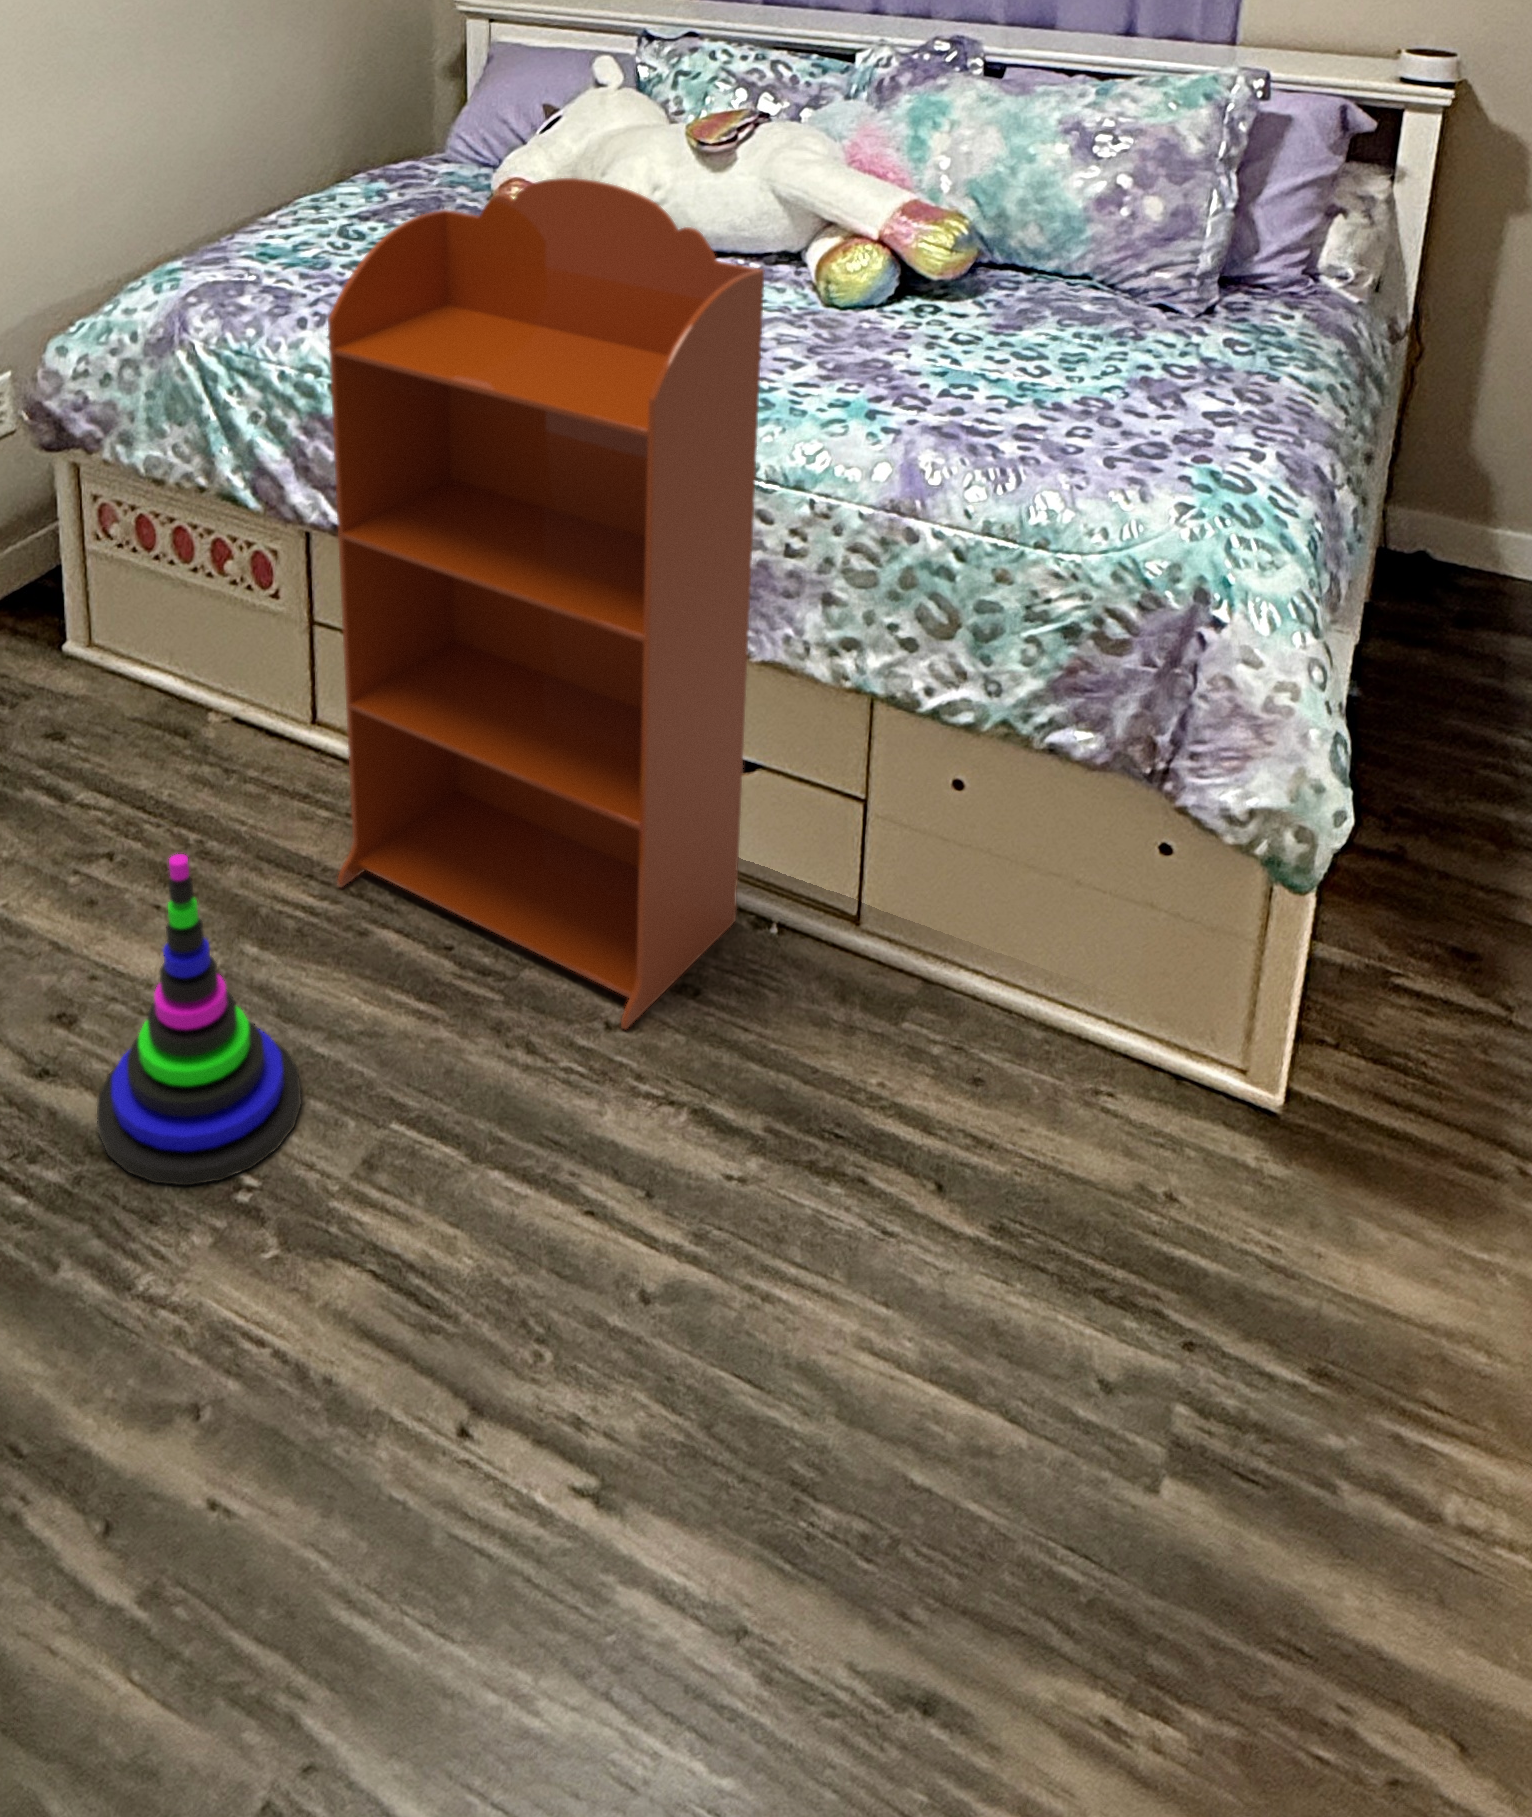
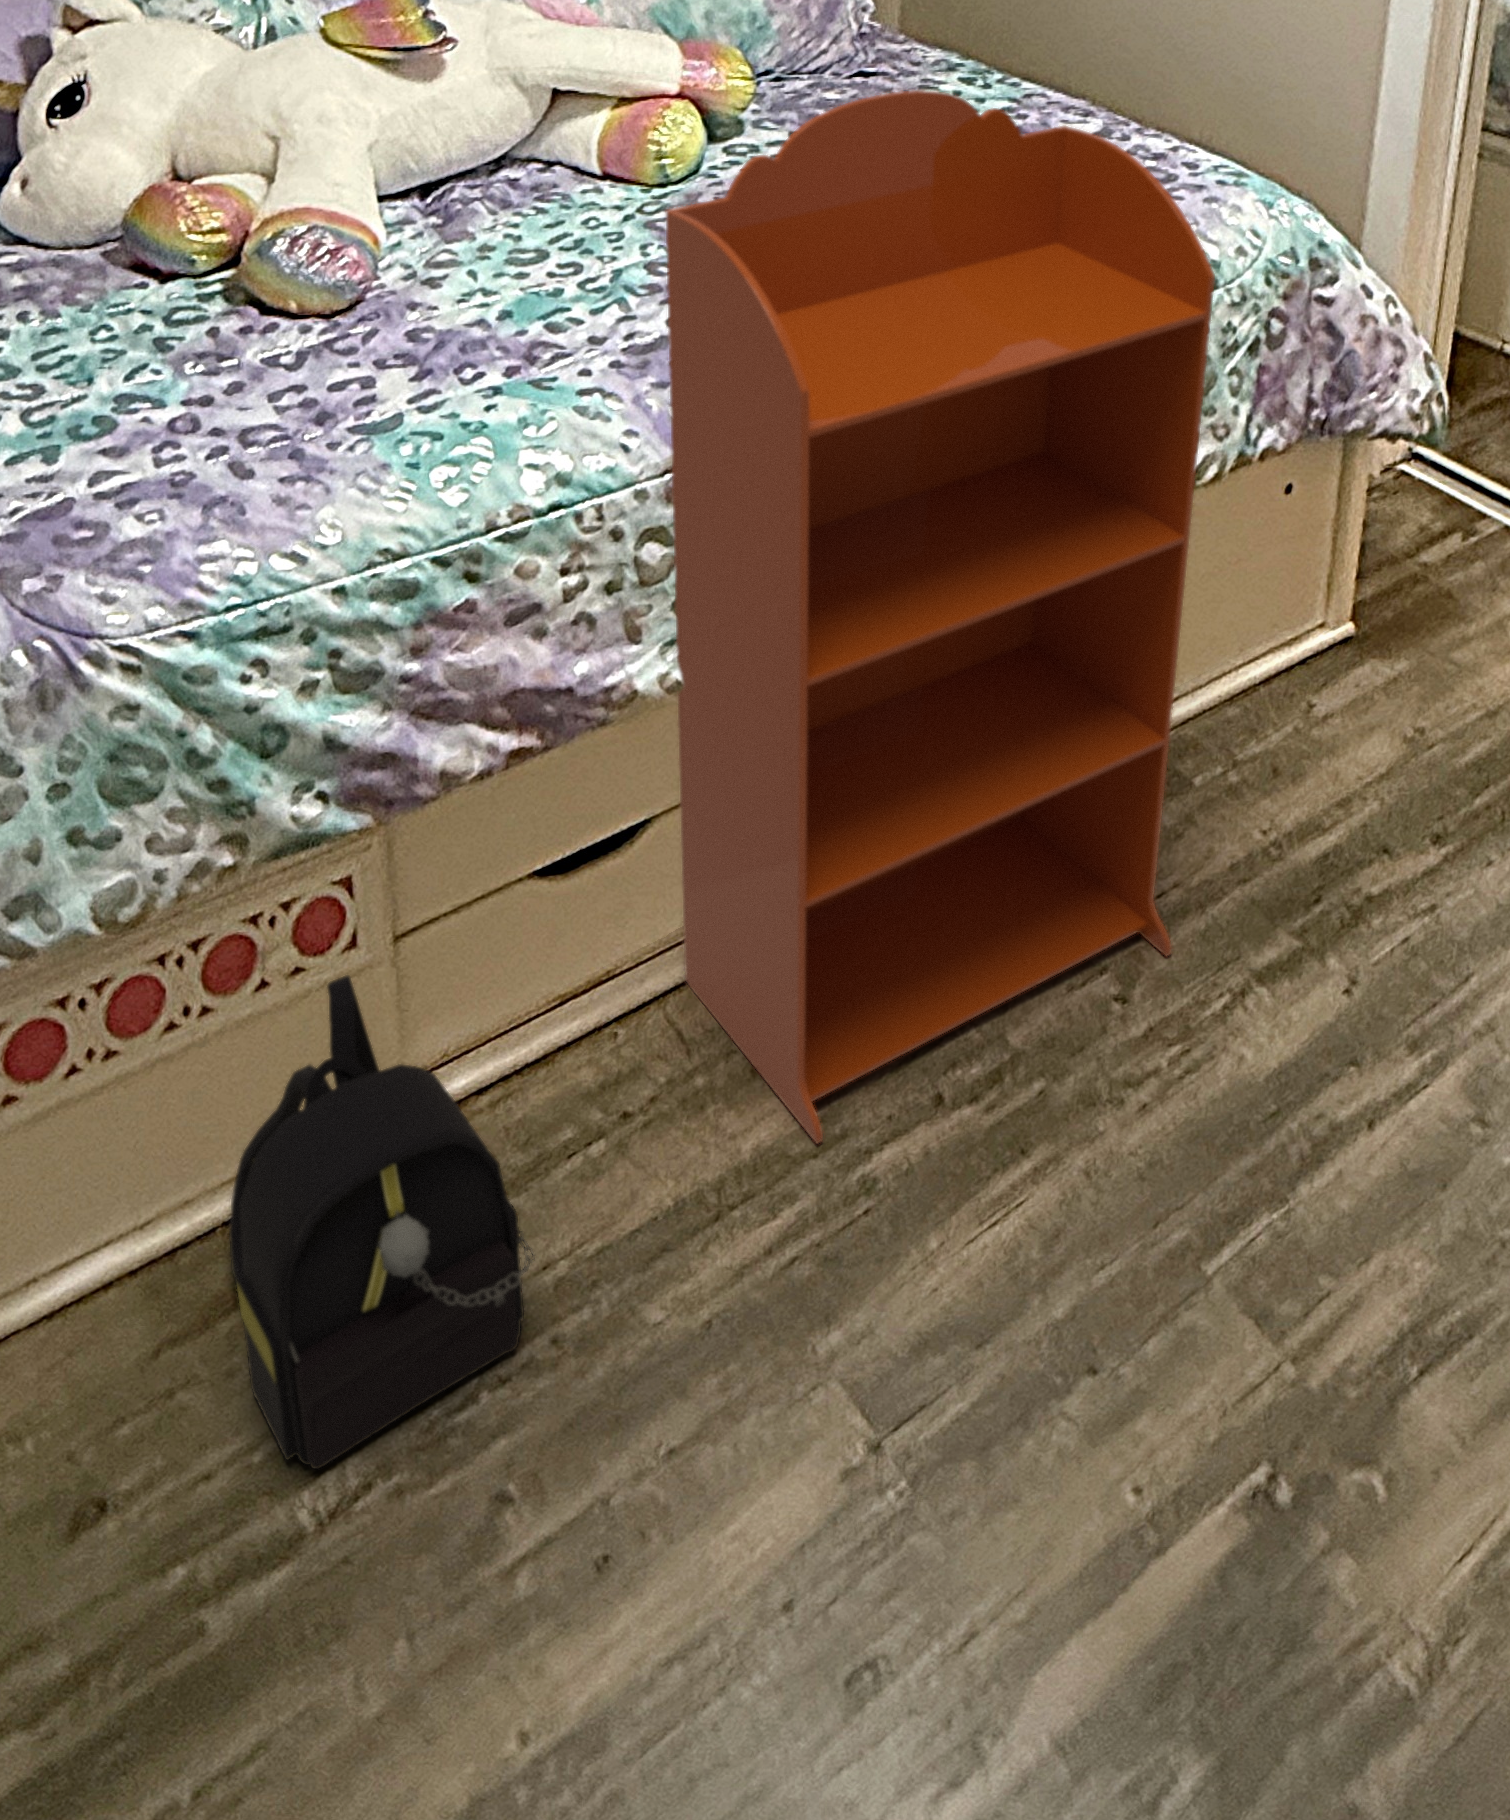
backpack: none [51,556,212,812] -> present [229,975,533,1469]
stacking toy: present [97,854,302,1185] -> none [1083,1080,1361,1525]

